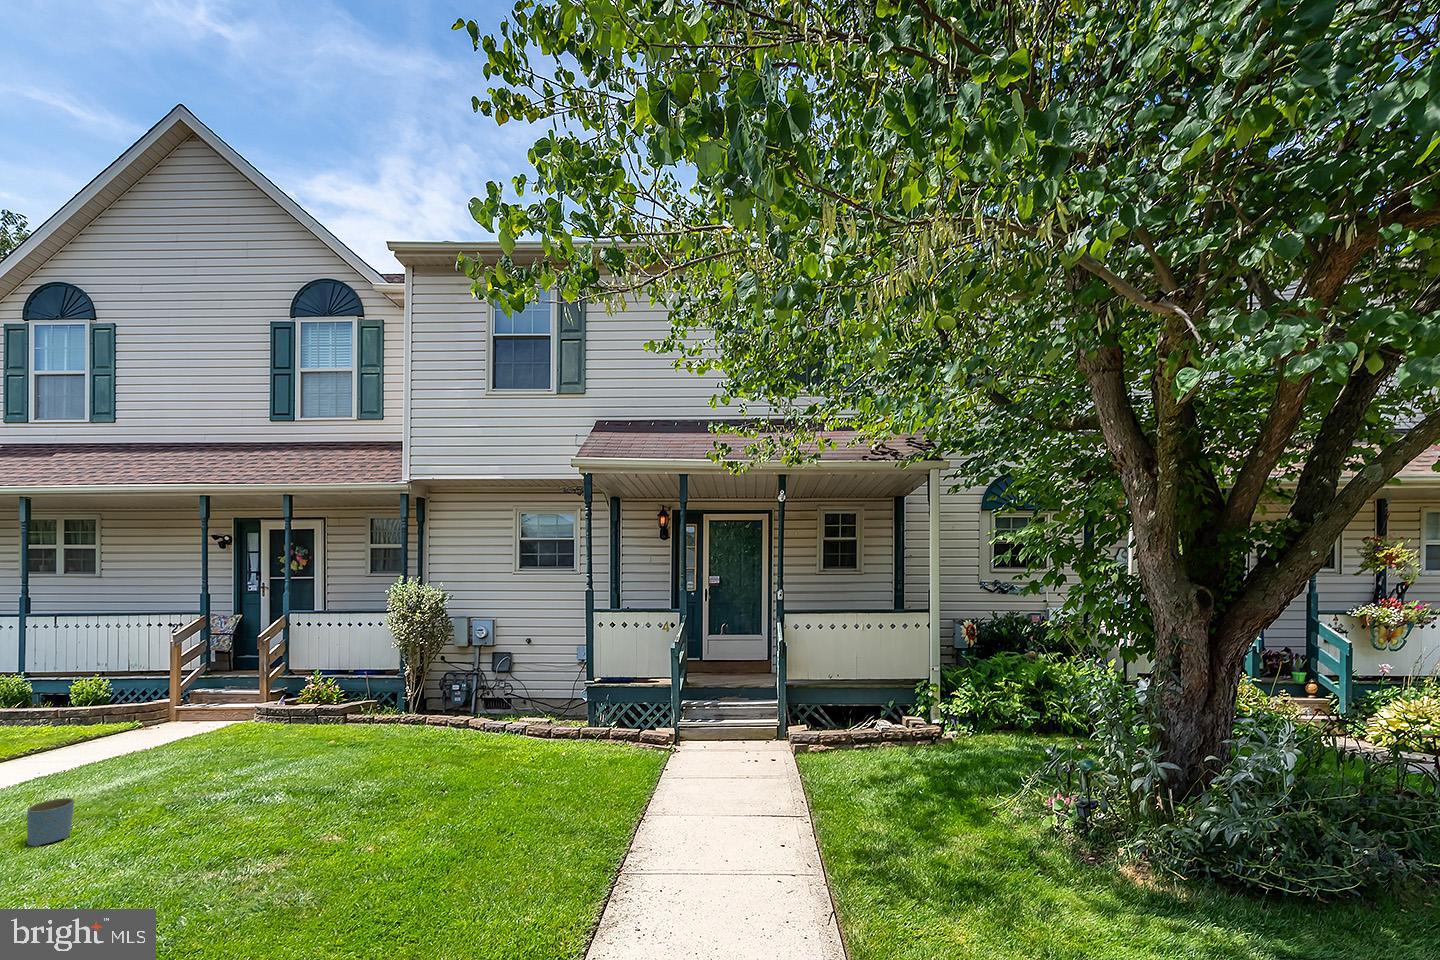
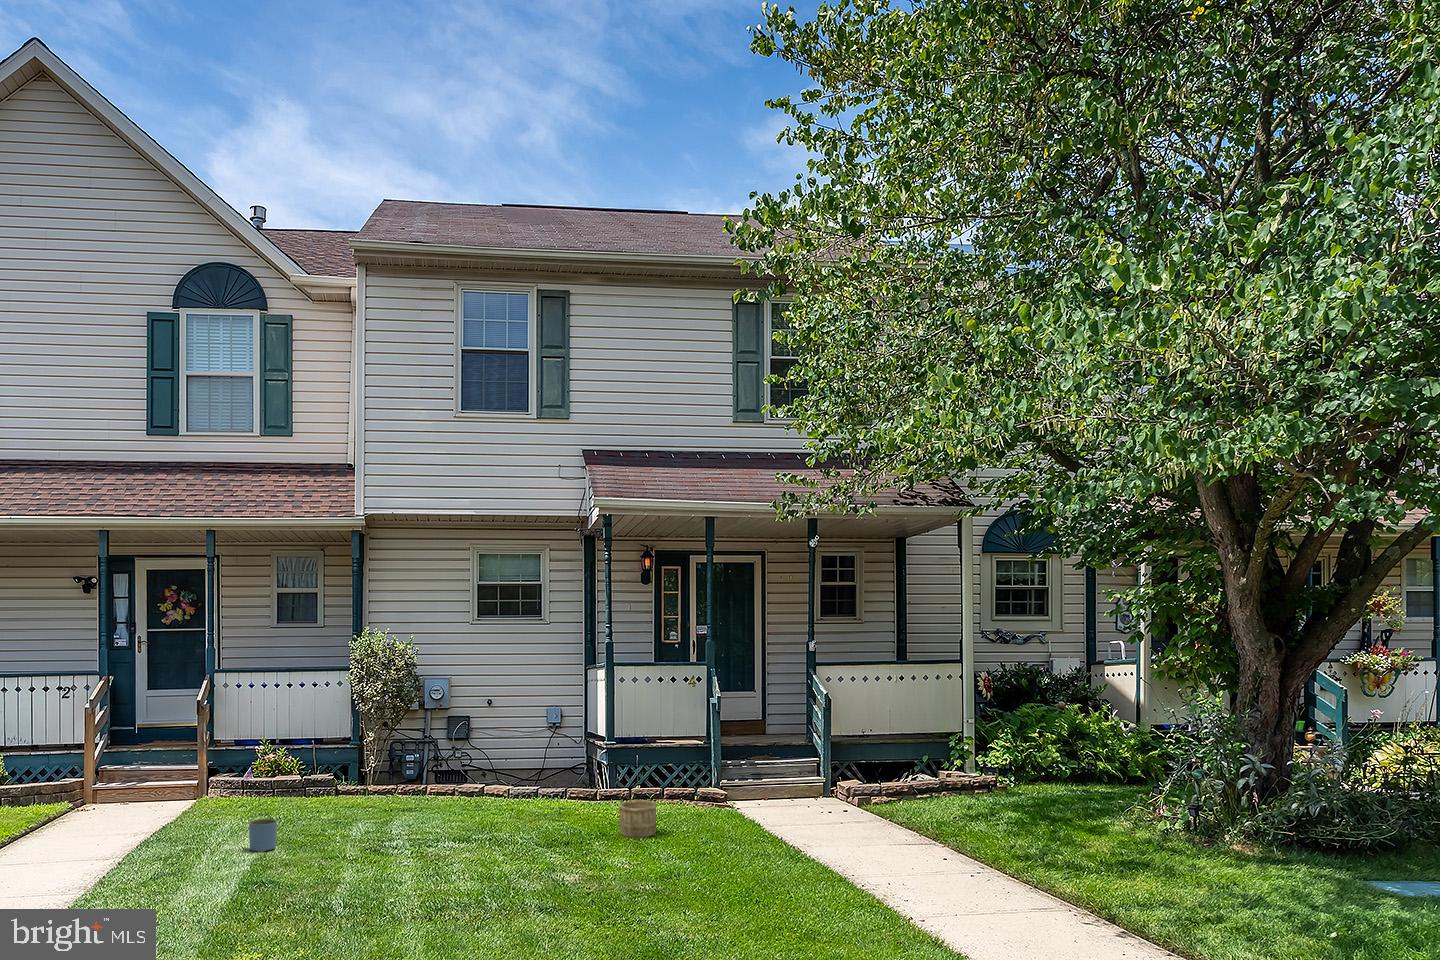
wooden bucket: none [503,782,553,838] -> present [619,800,657,838]

